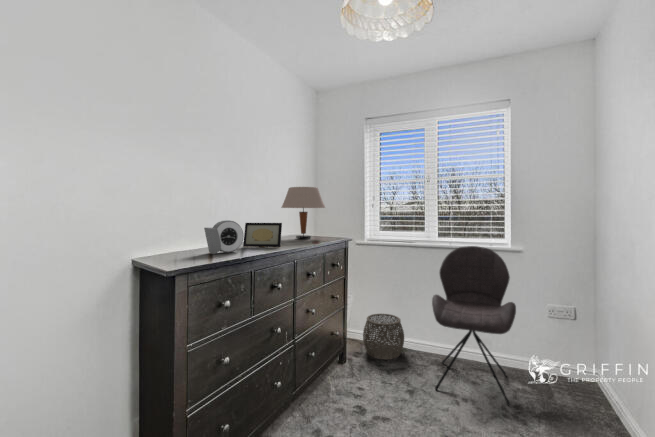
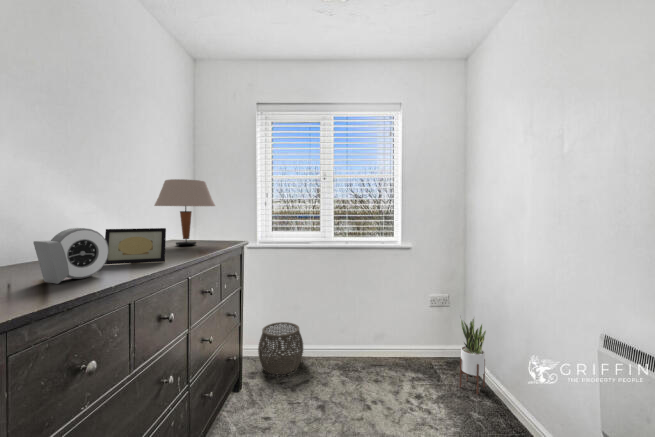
chair: present [432,246,516,406] -> none [338,245,416,399]
potted plant: none [575,323,611,421] -> present [459,311,486,394]

